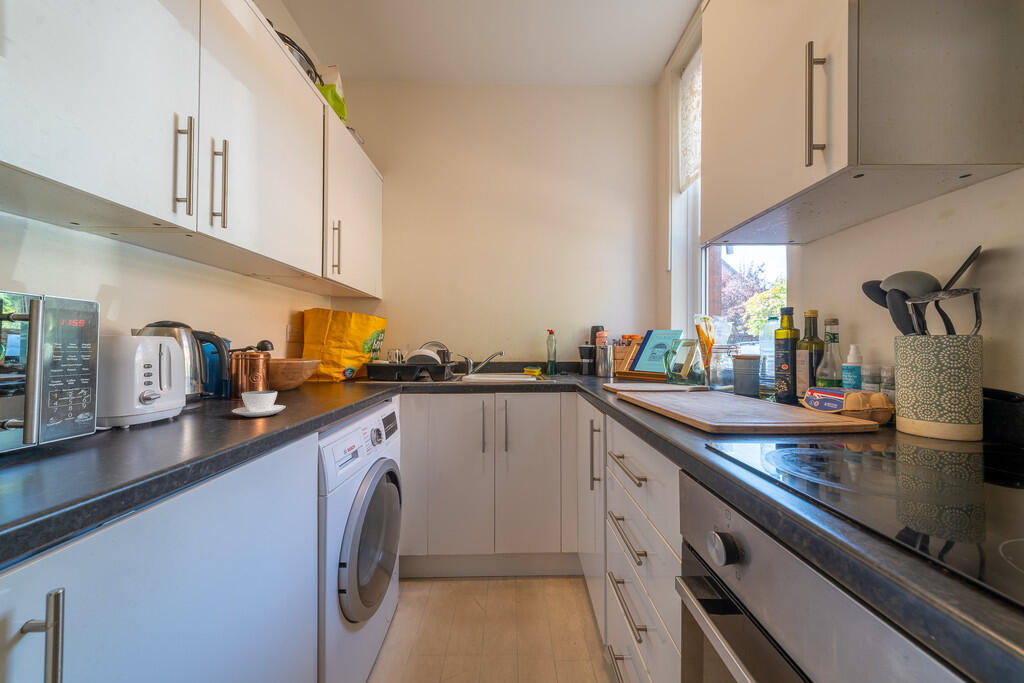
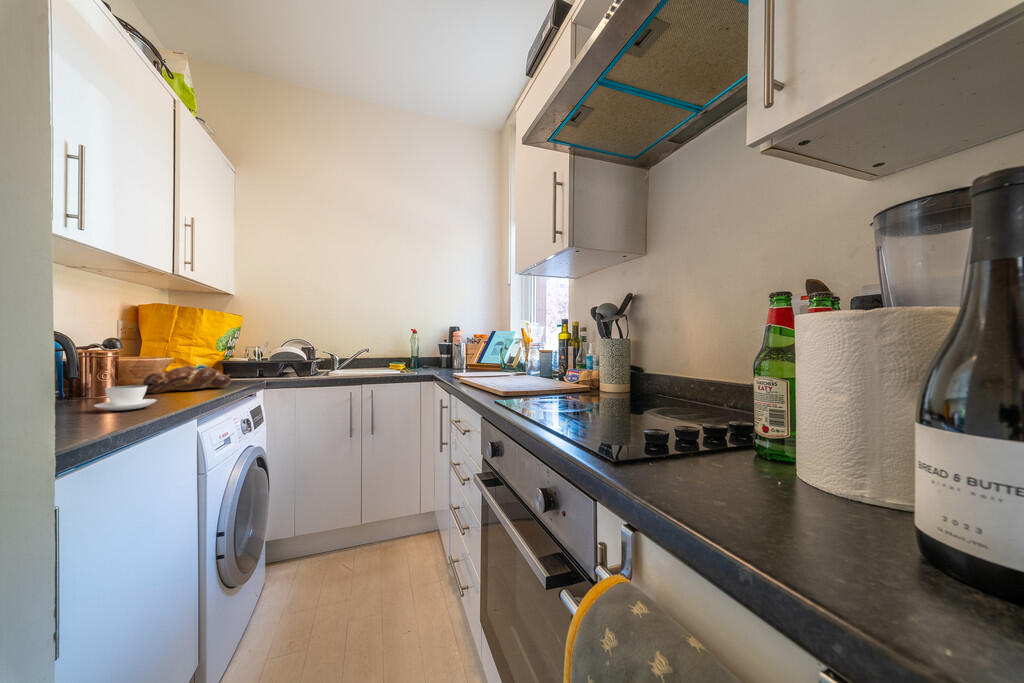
bread loaf: none [290,369,365,396] -> present [142,366,231,393]

